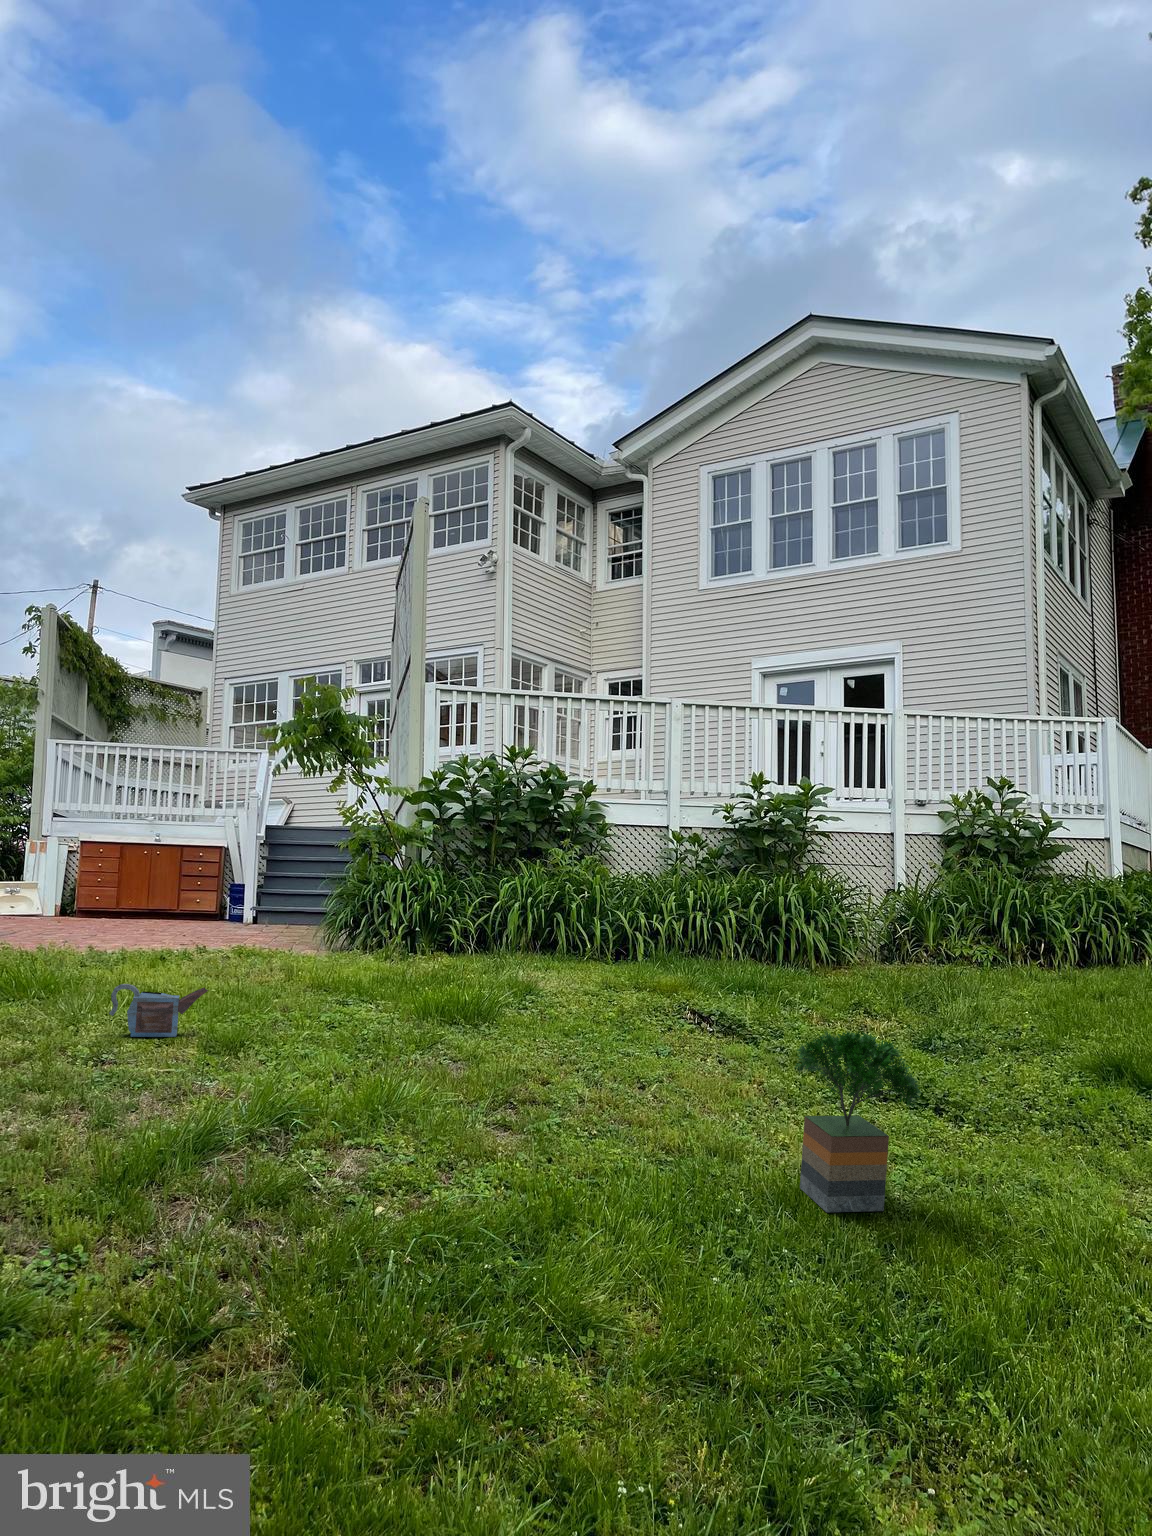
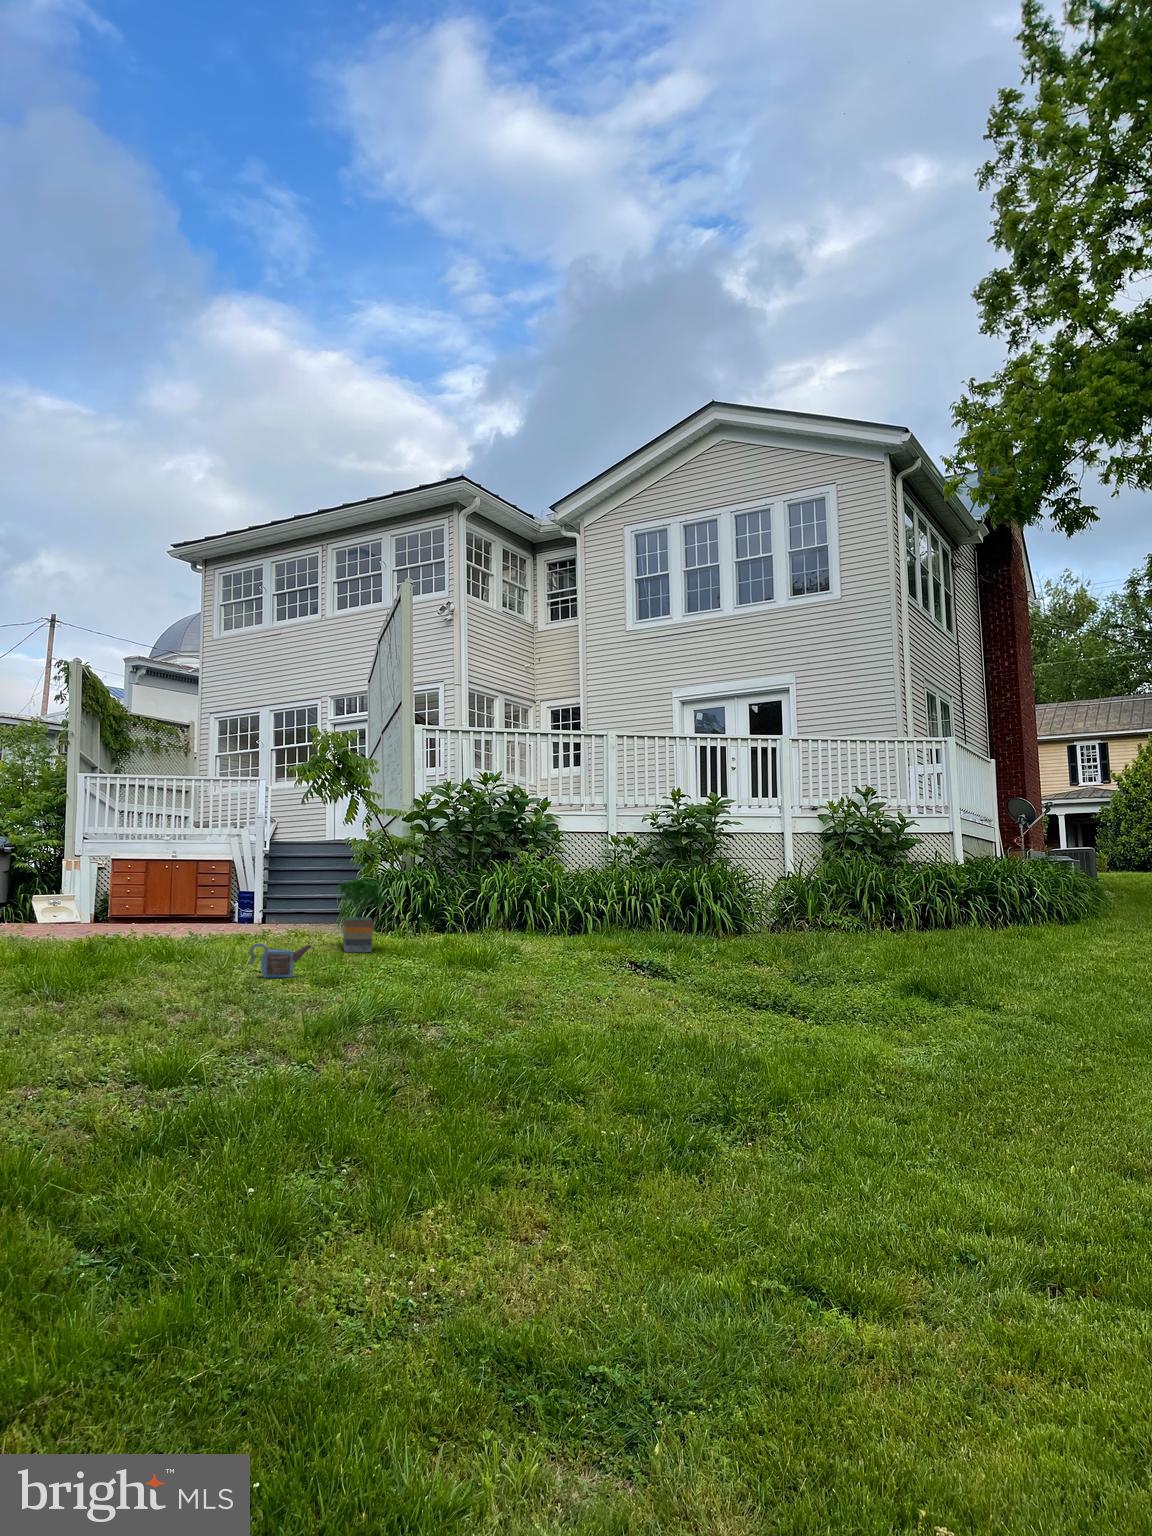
potted tree: present [795,1031,921,1212] -> present [338,880,385,952]

